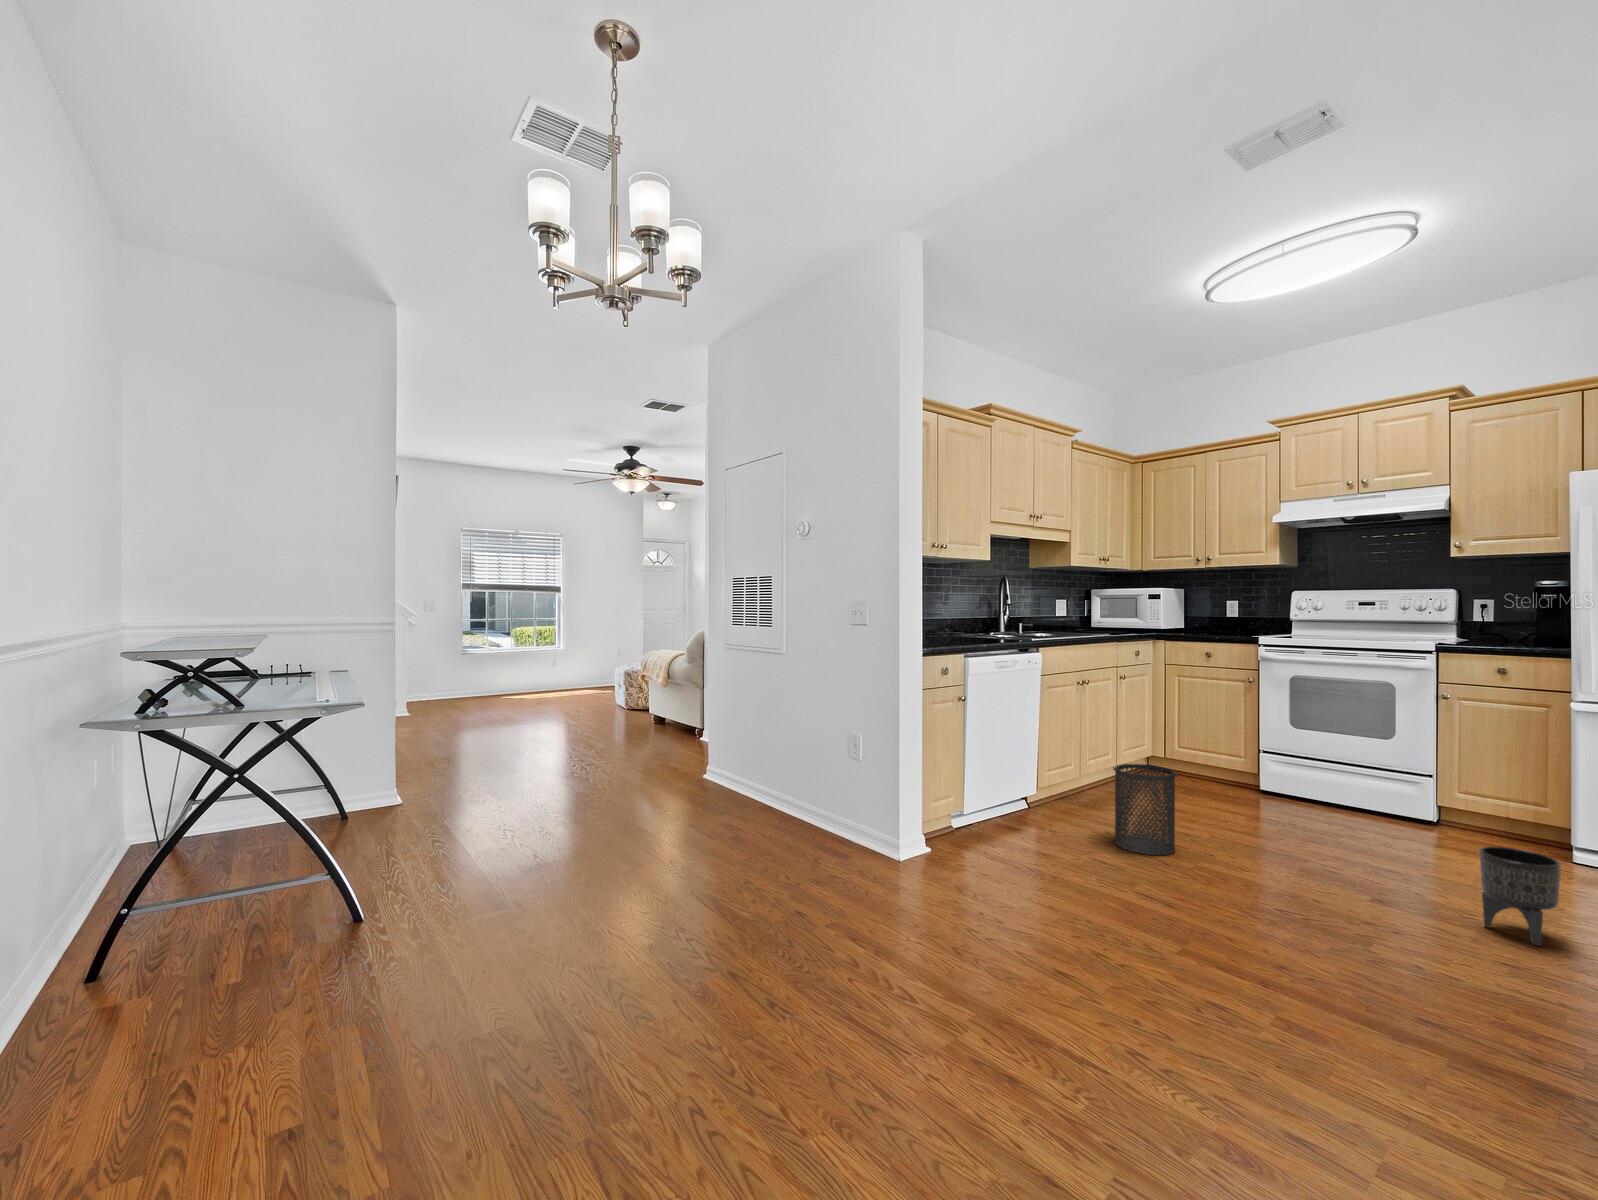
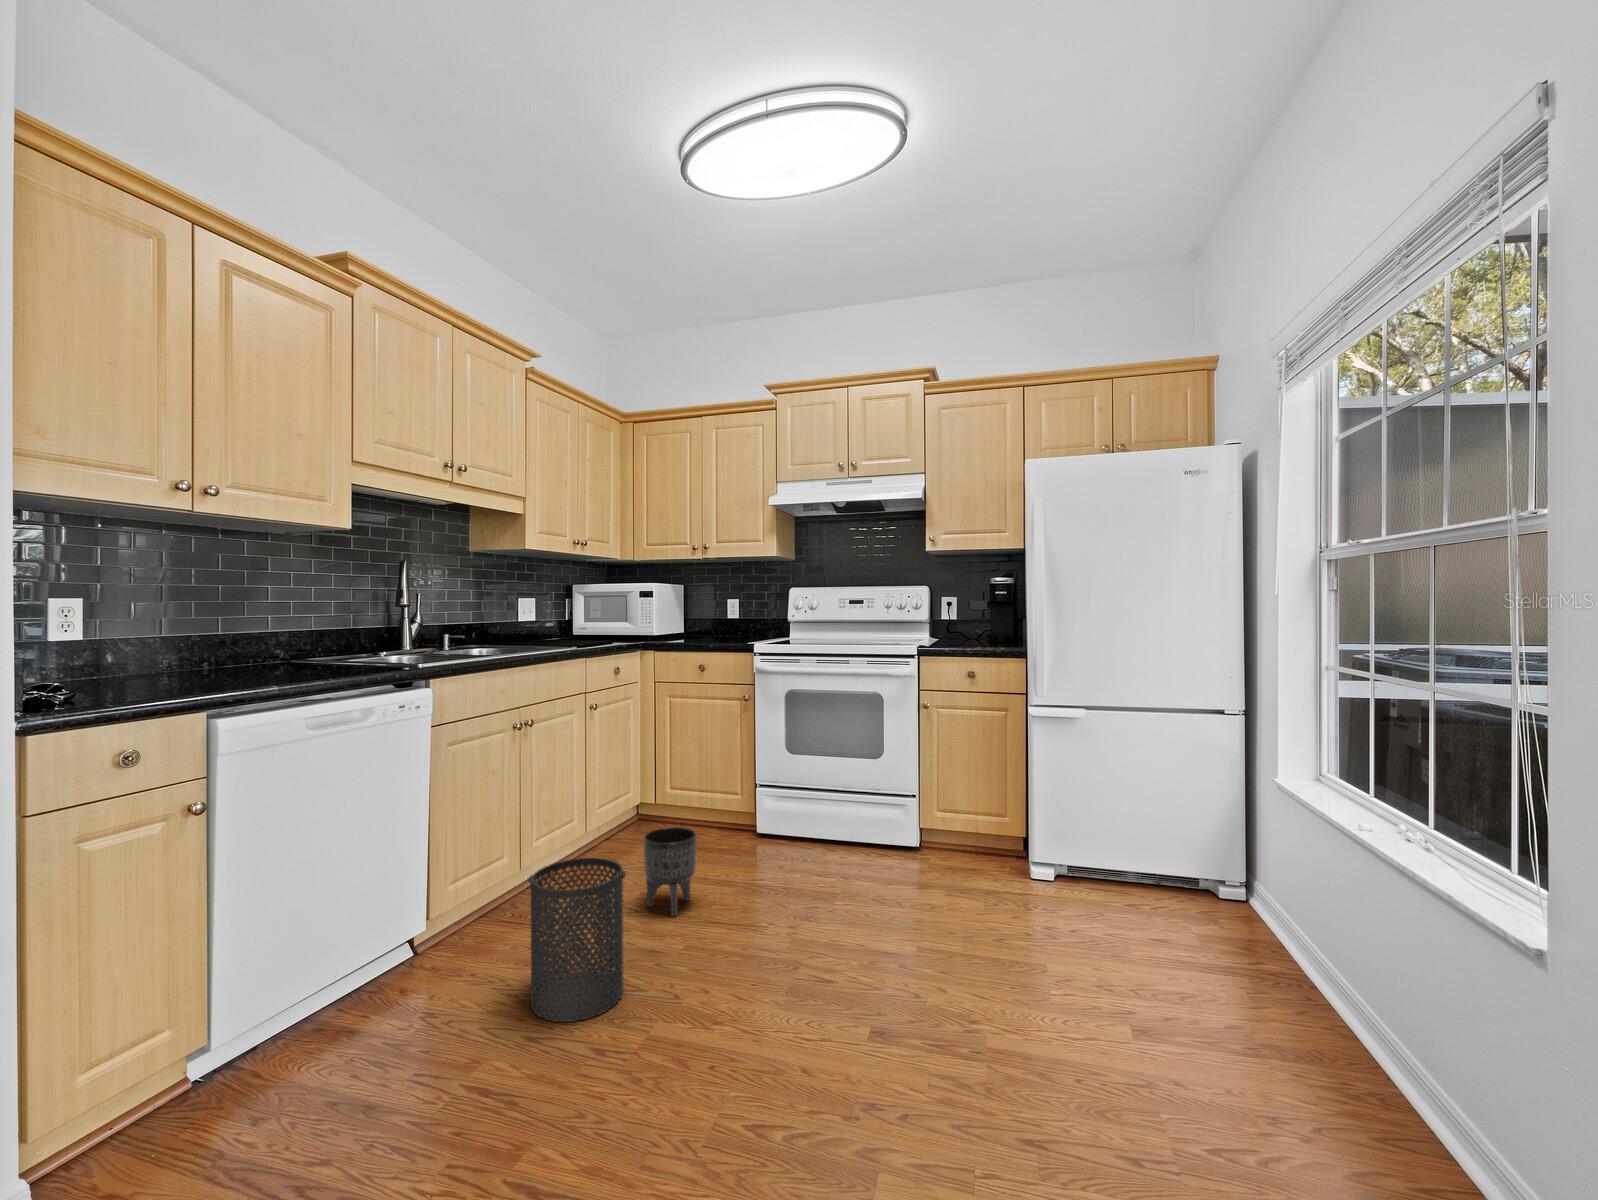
planter: present [1479,846,1561,946] -> present [643,827,697,916]

